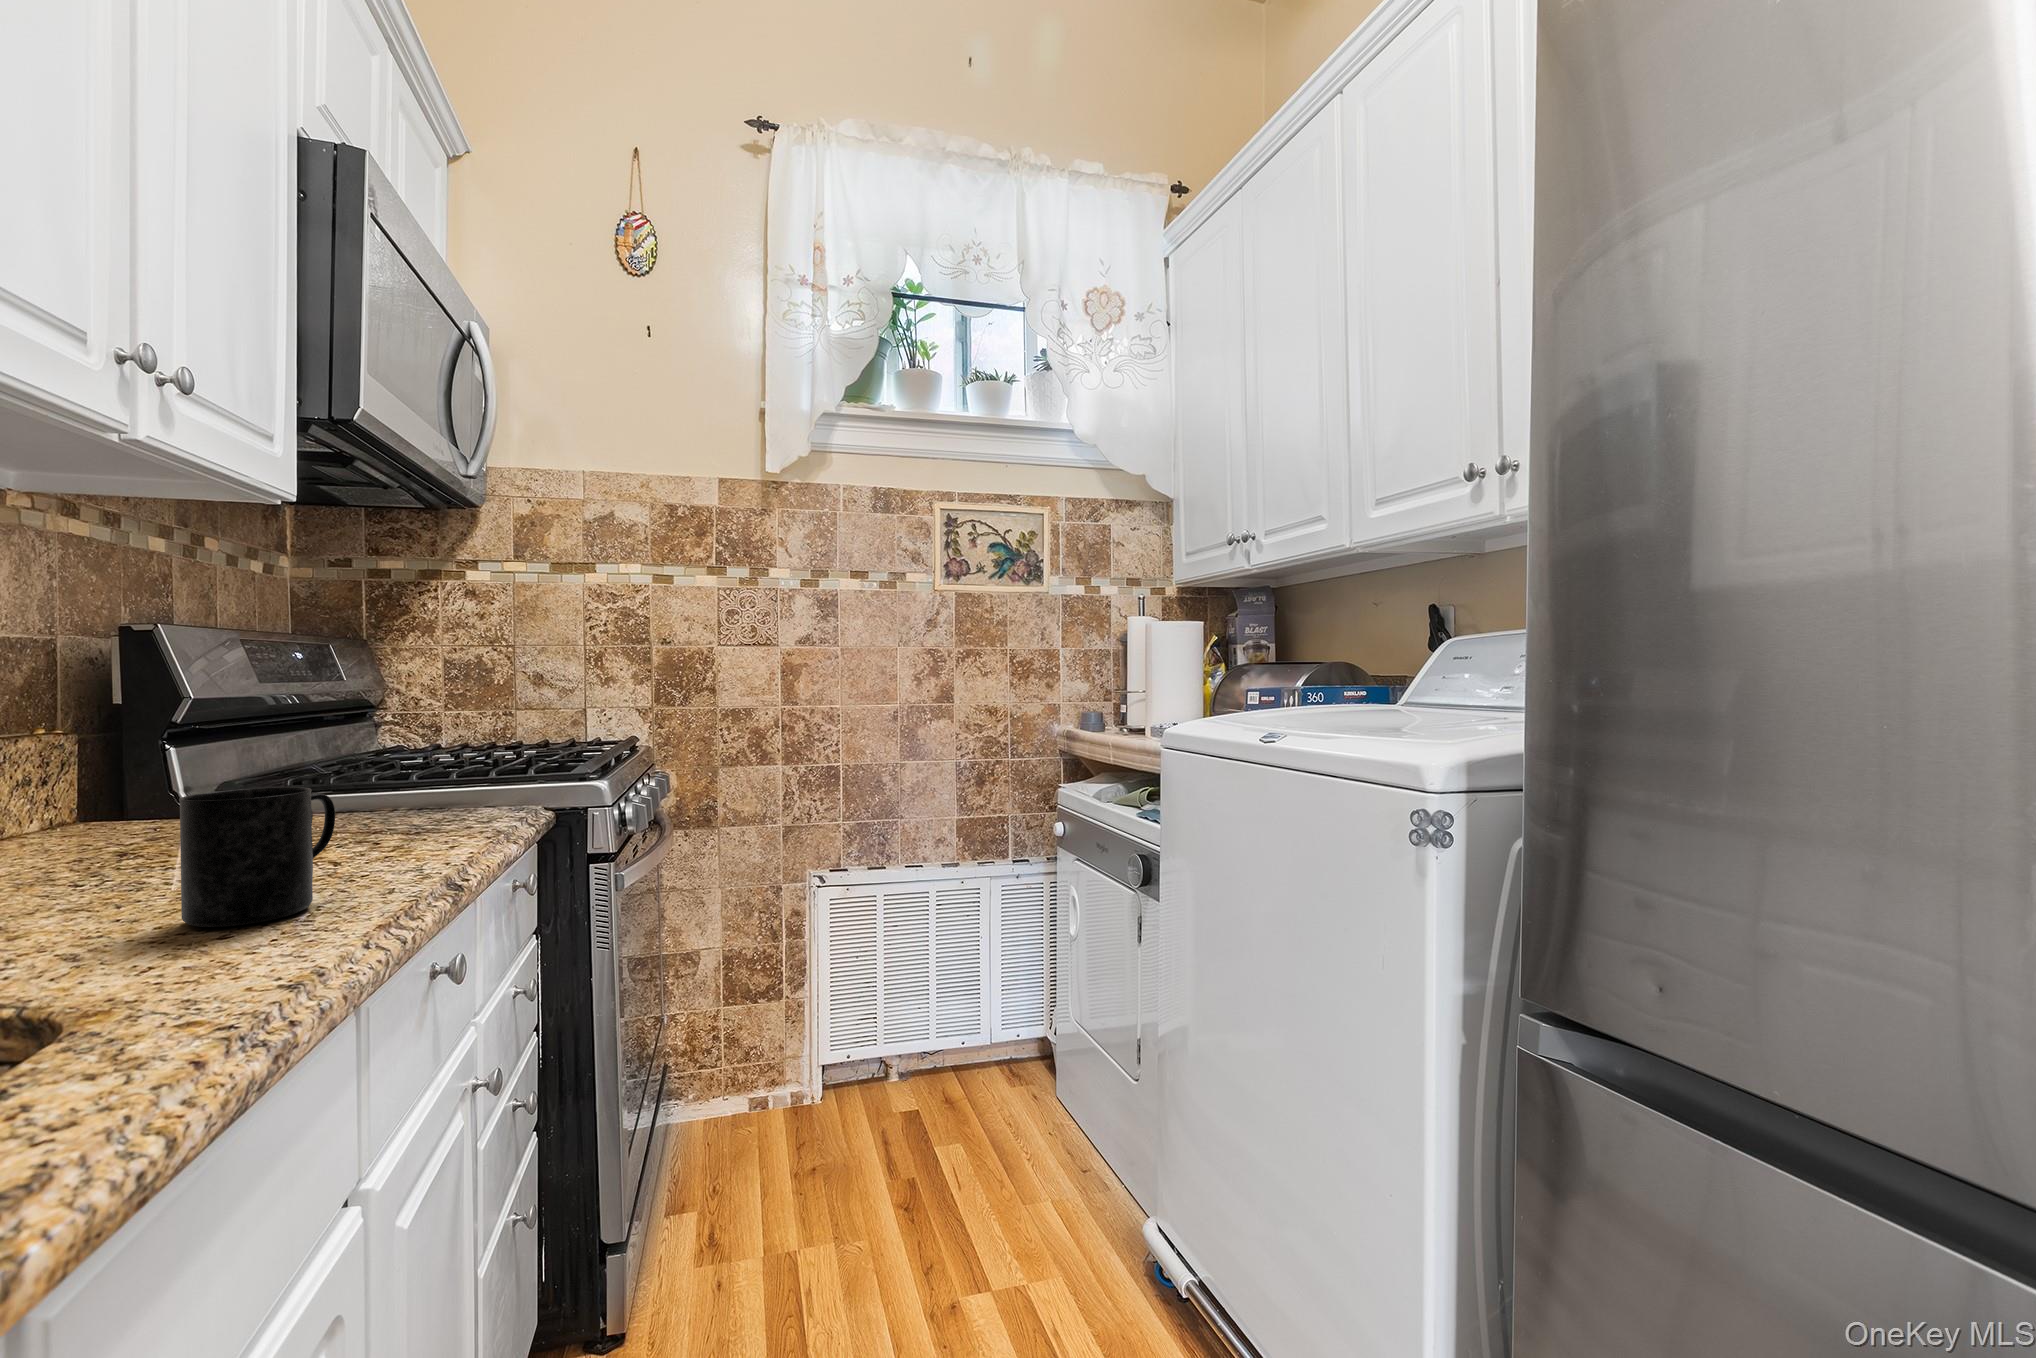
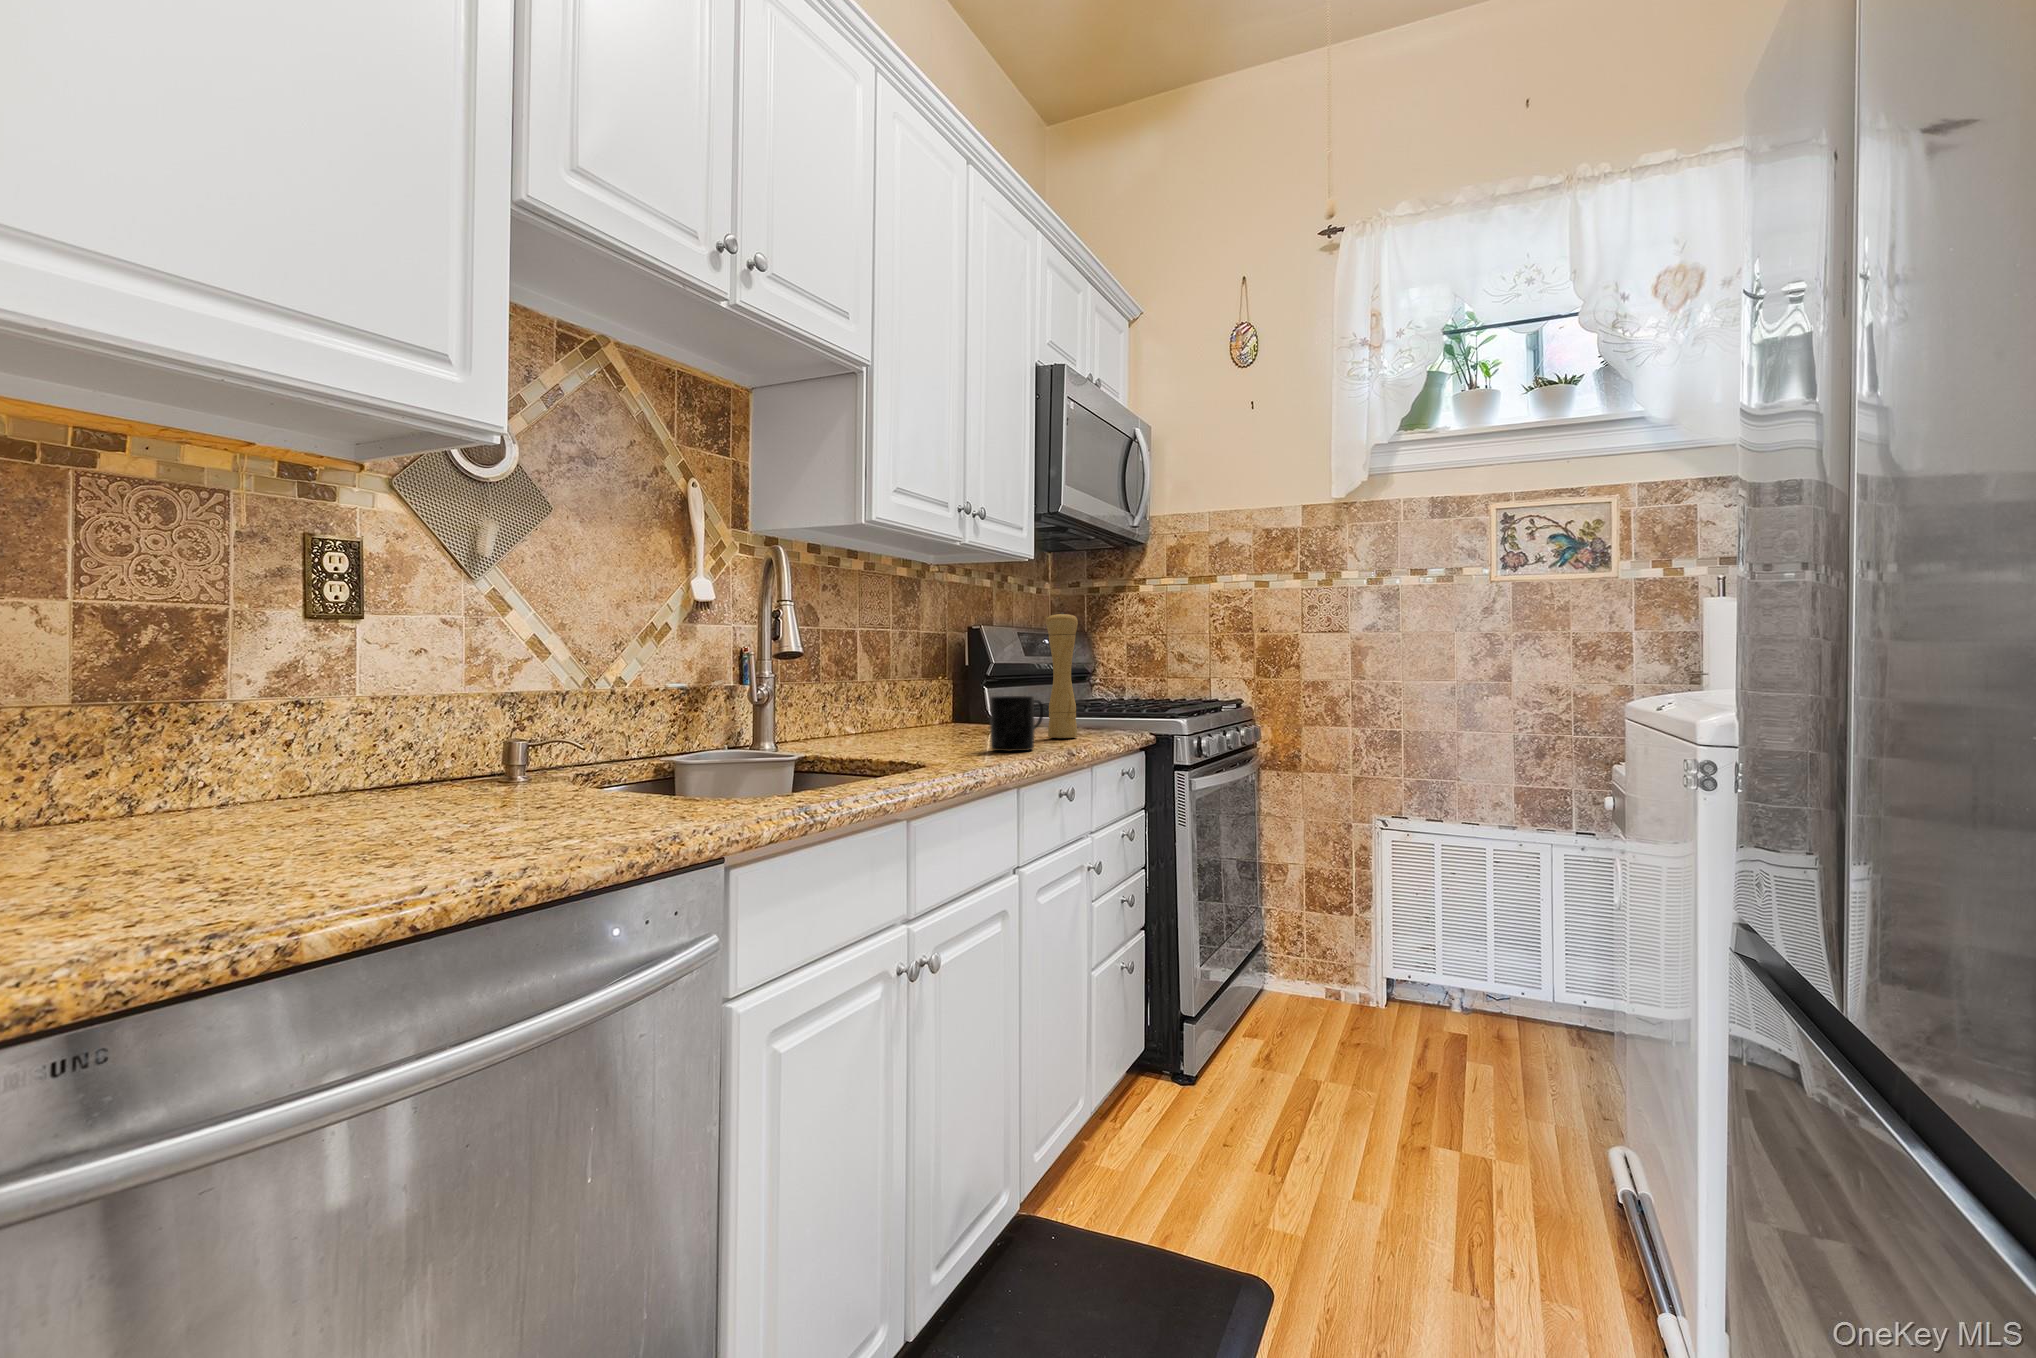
pepper mill: none [324,604,399,852] -> present [1046,612,1078,738]

